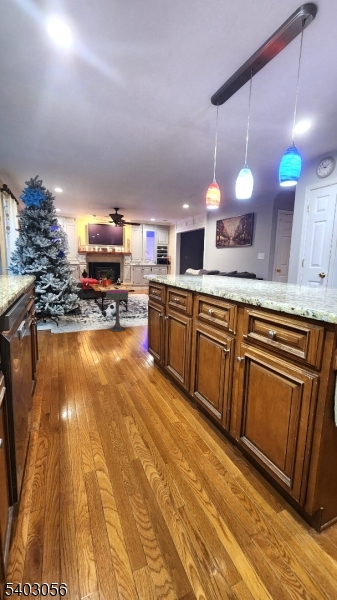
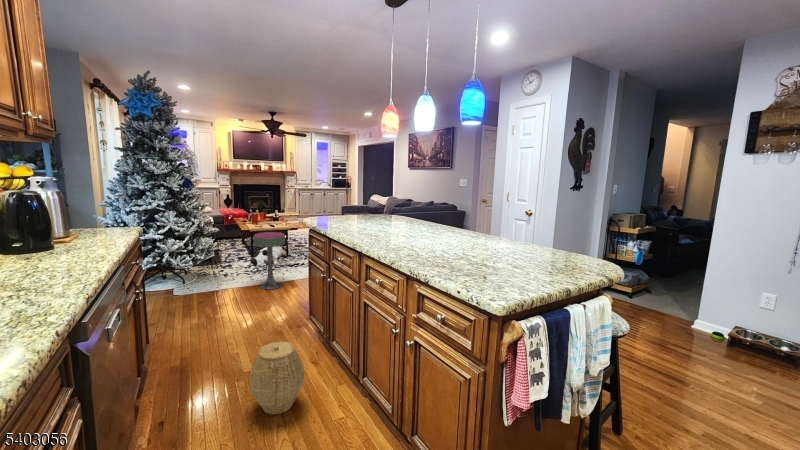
woven basket: none [109,360,149,414] -> present [249,342,304,414]

